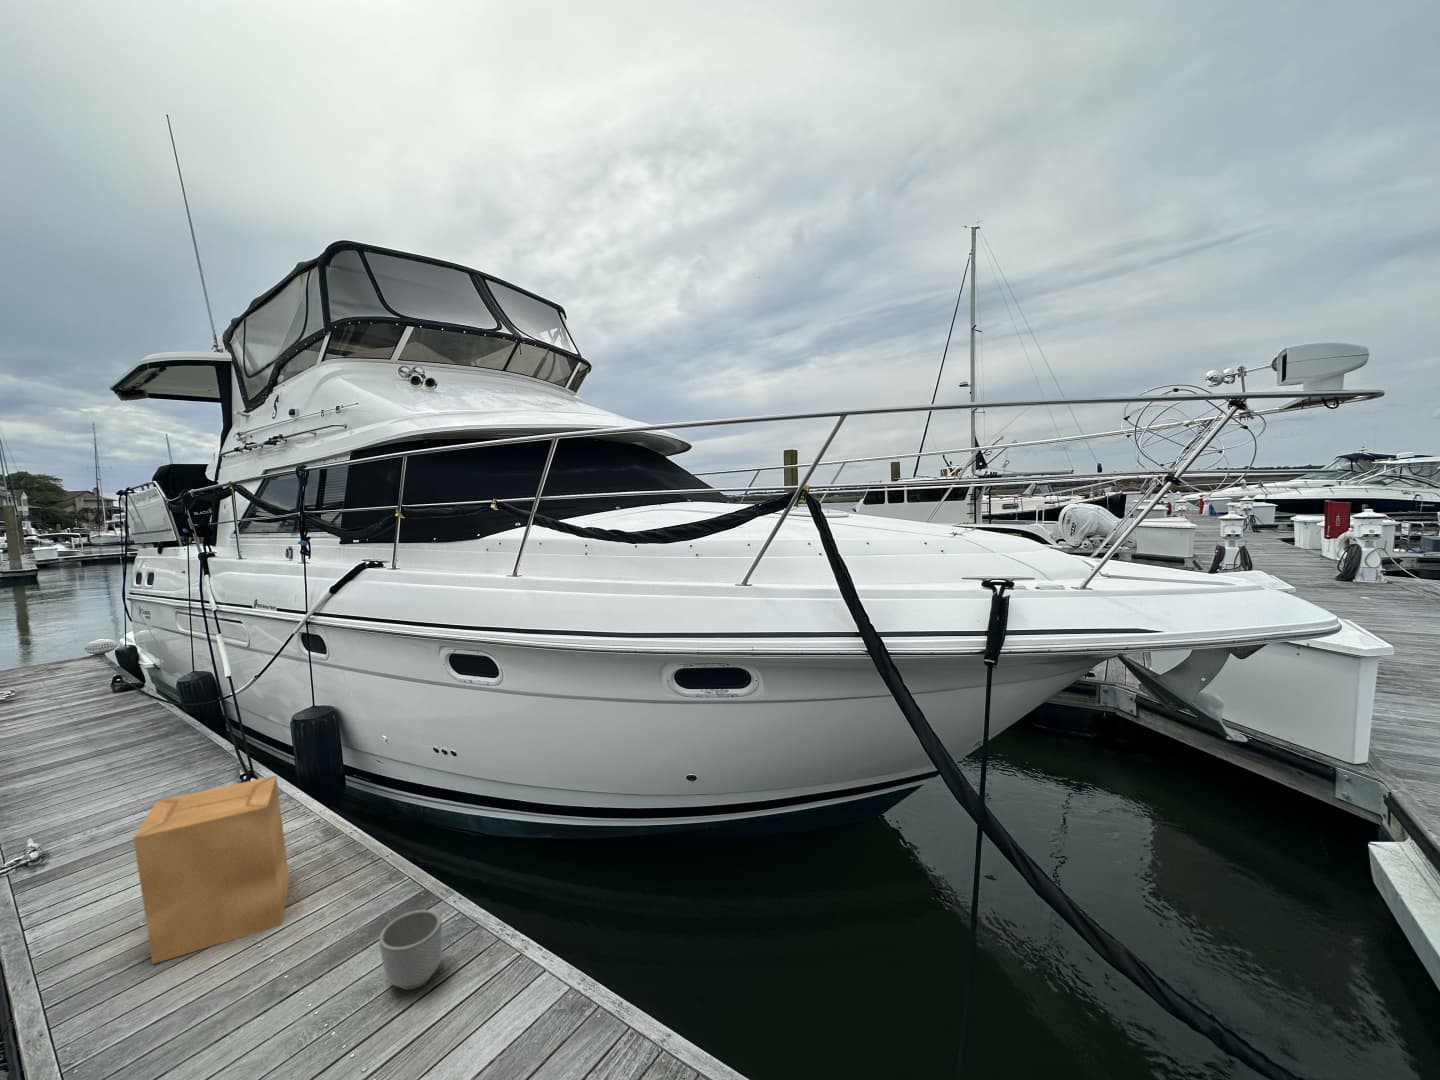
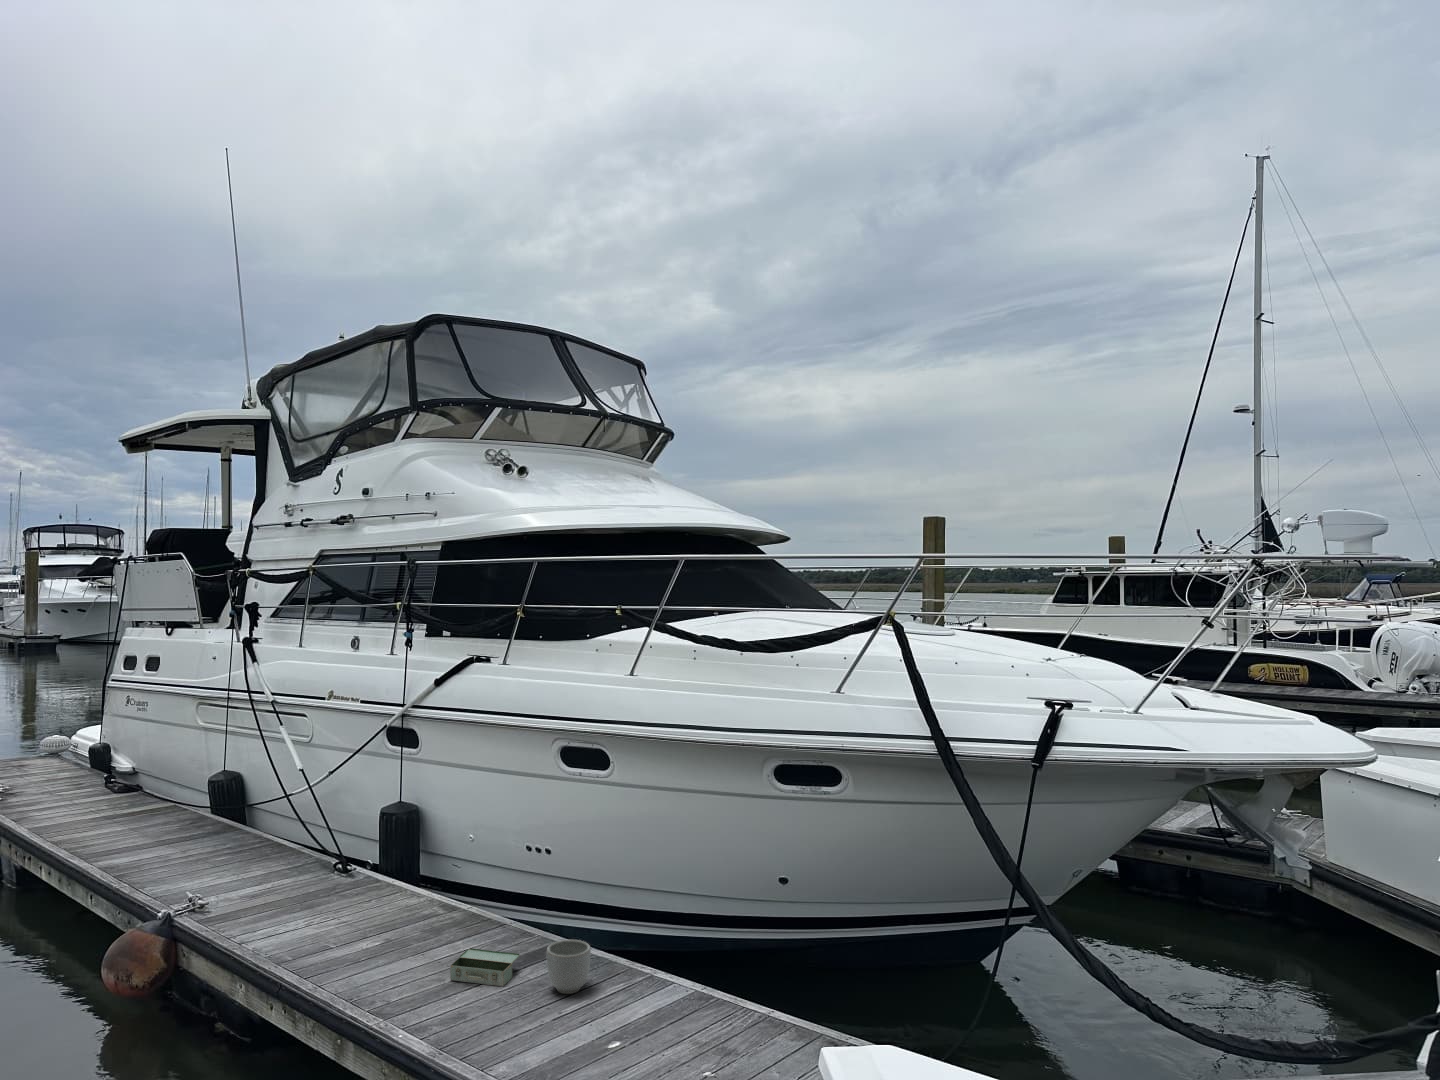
cardboard box: present [133,776,290,964] -> none [345,840,441,974]
toolbox: none [268,914,369,978] -> present [450,948,520,986]

